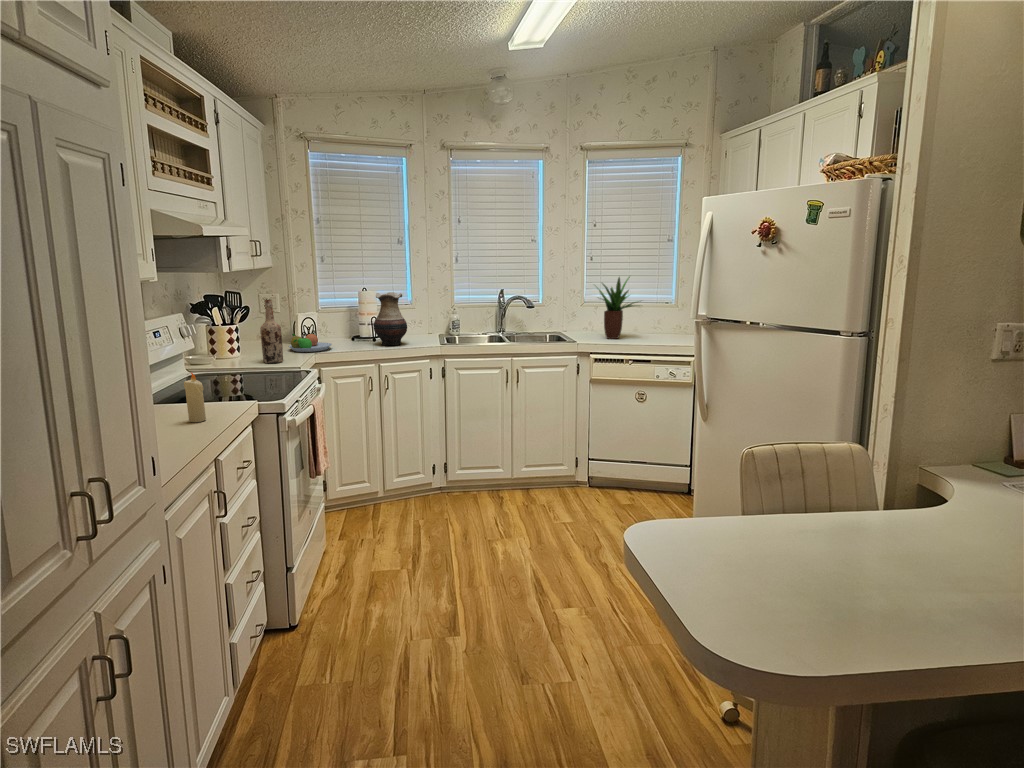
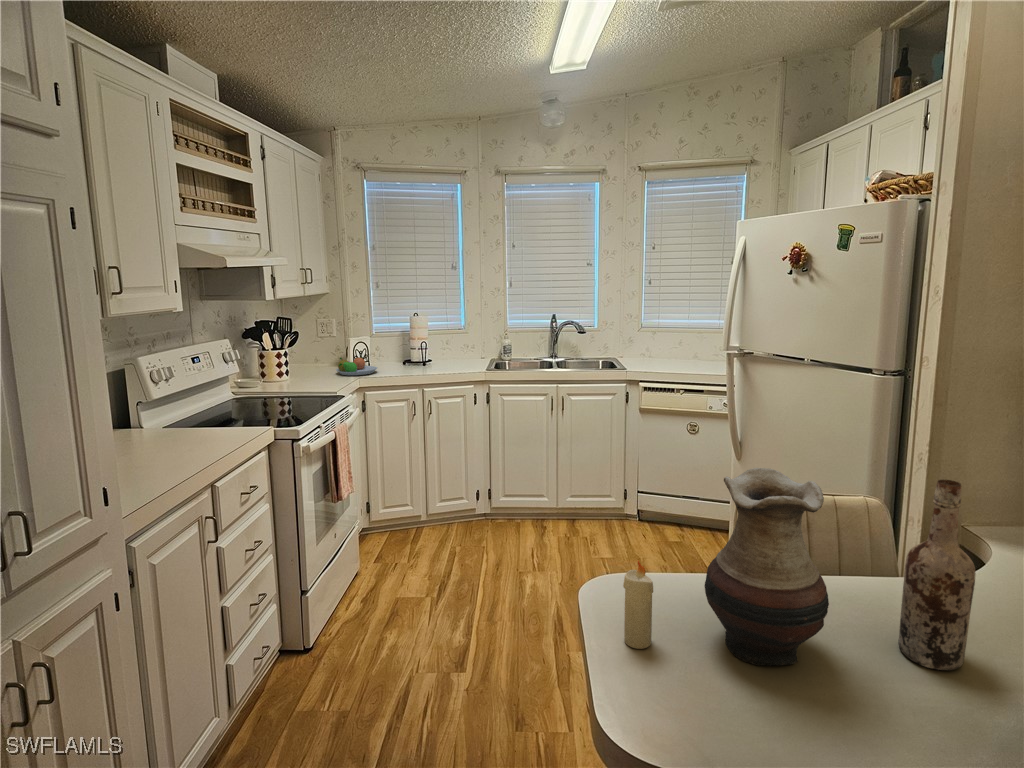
potted plant: present [599,277,637,339] -> none [649,298,702,365]
vase: present [373,292,407,346] -> present [705,468,829,666]
wine bottle: present [260,300,283,363] -> present [898,480,976,670]
candle: present [184,373,206,422] -> present [623,561,653,649]

